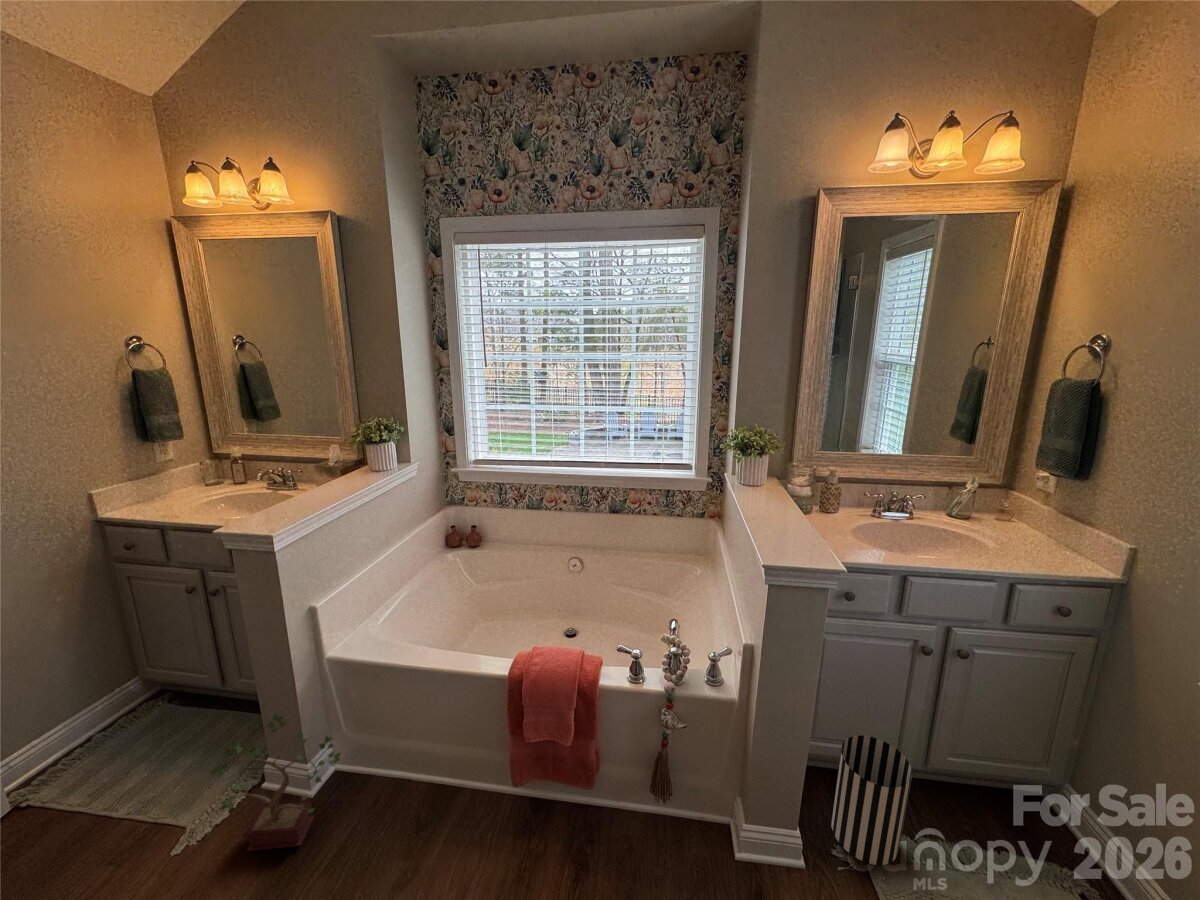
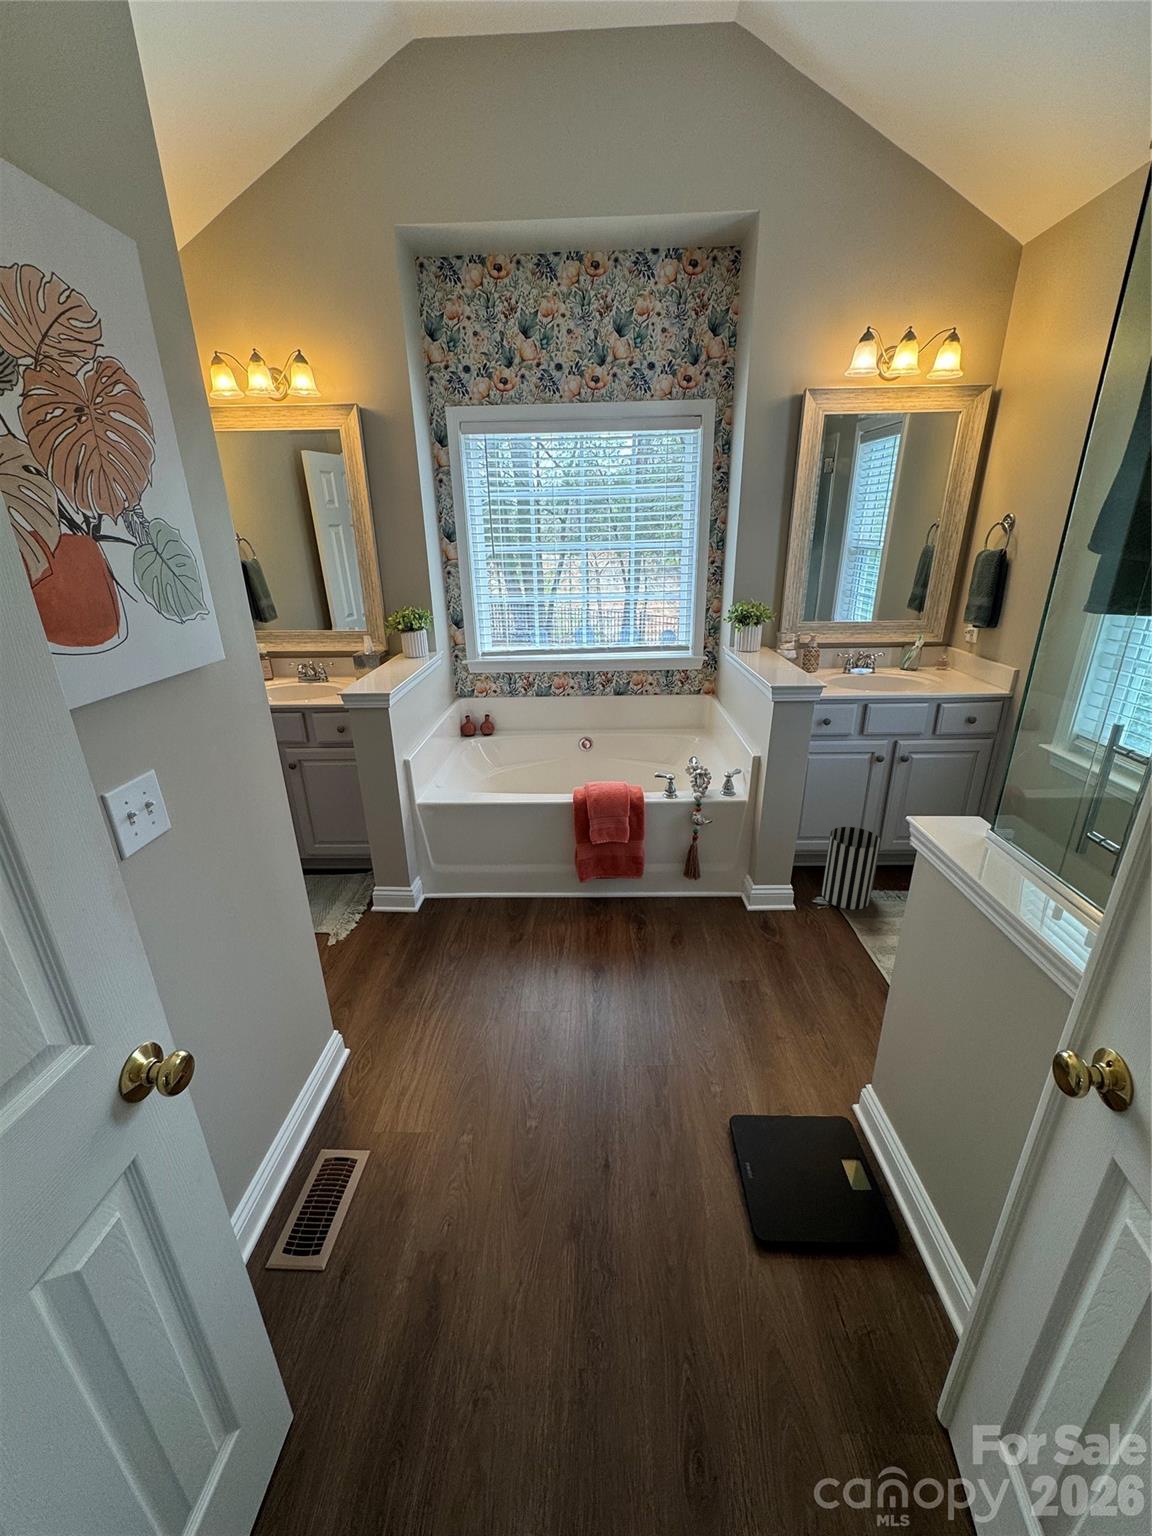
potted plant: present [210,714,340,851] -> none [354,834,462,944]

